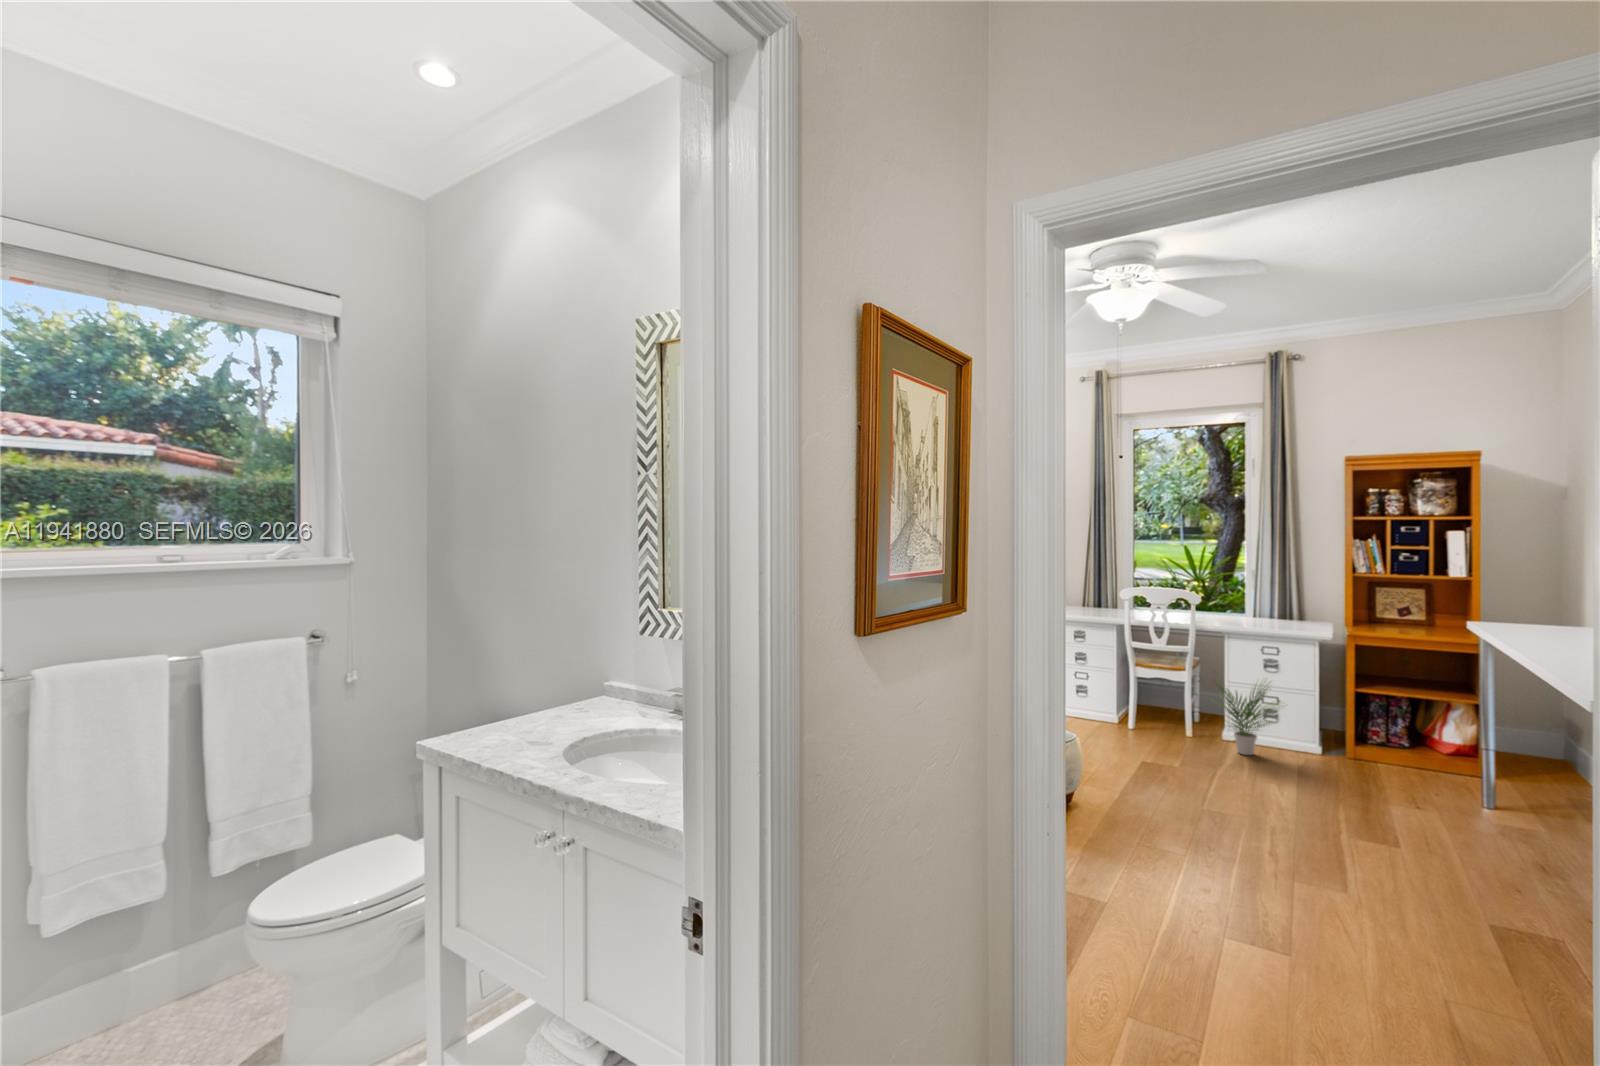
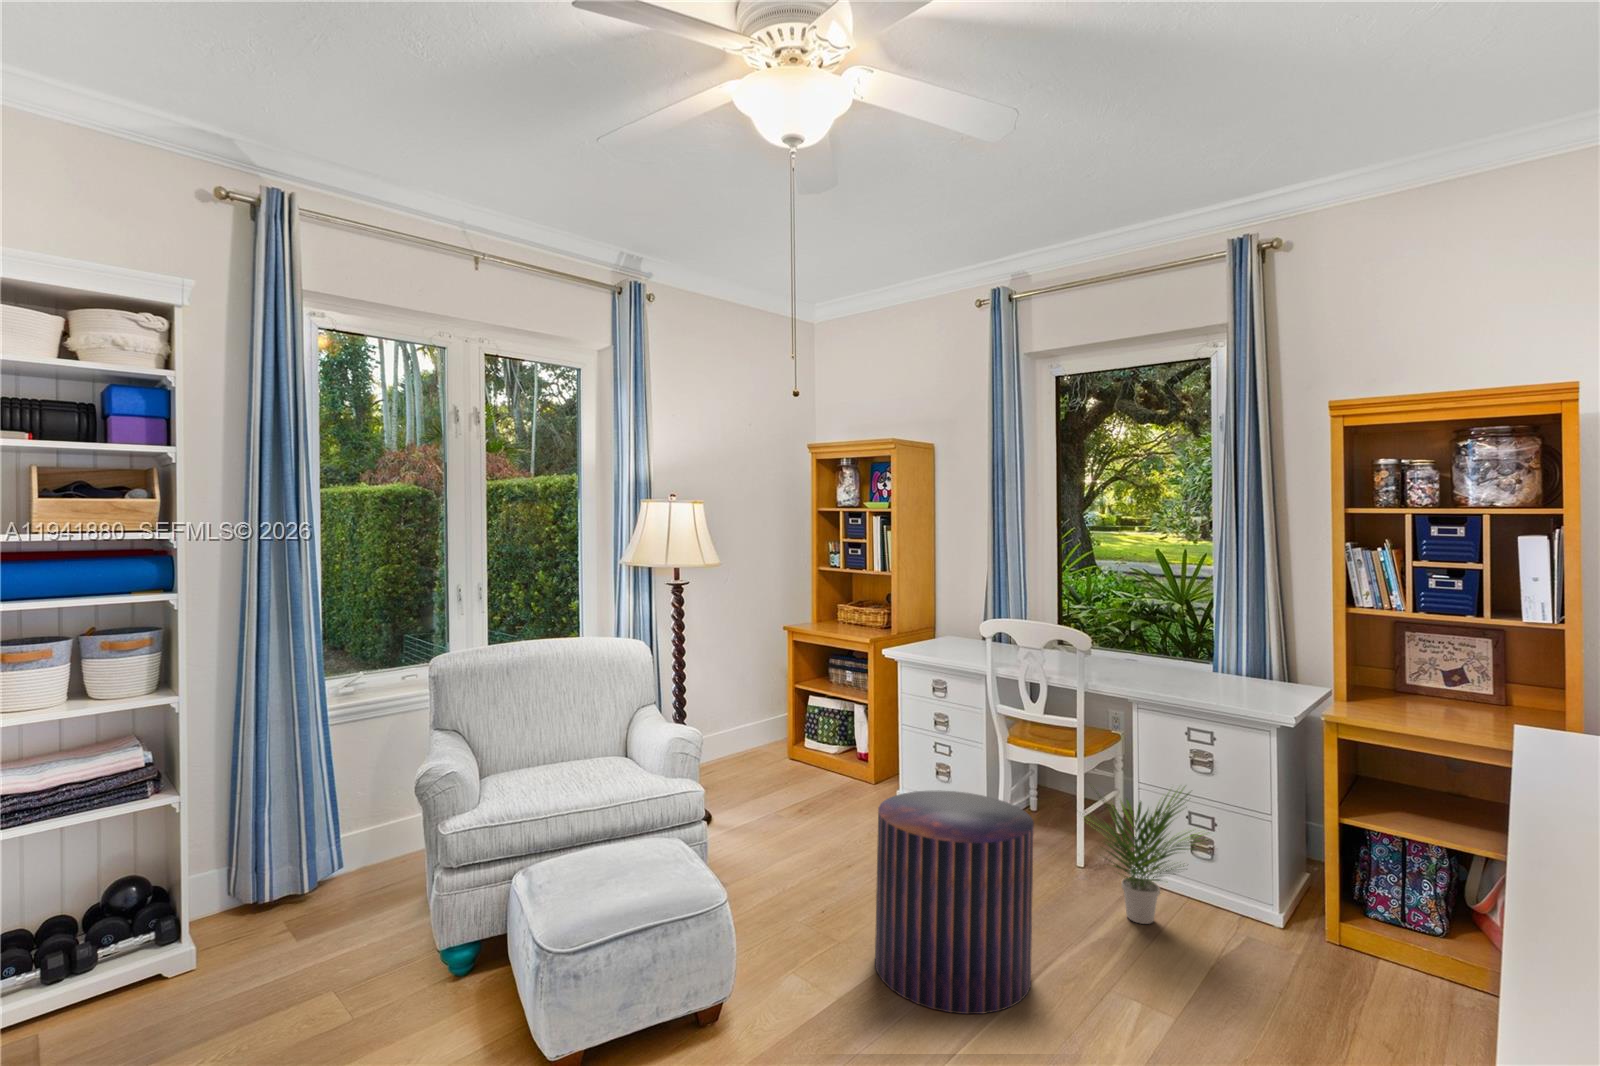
pouf: none [1119,686,1212,793] -> present [875,790,1034,1014]

